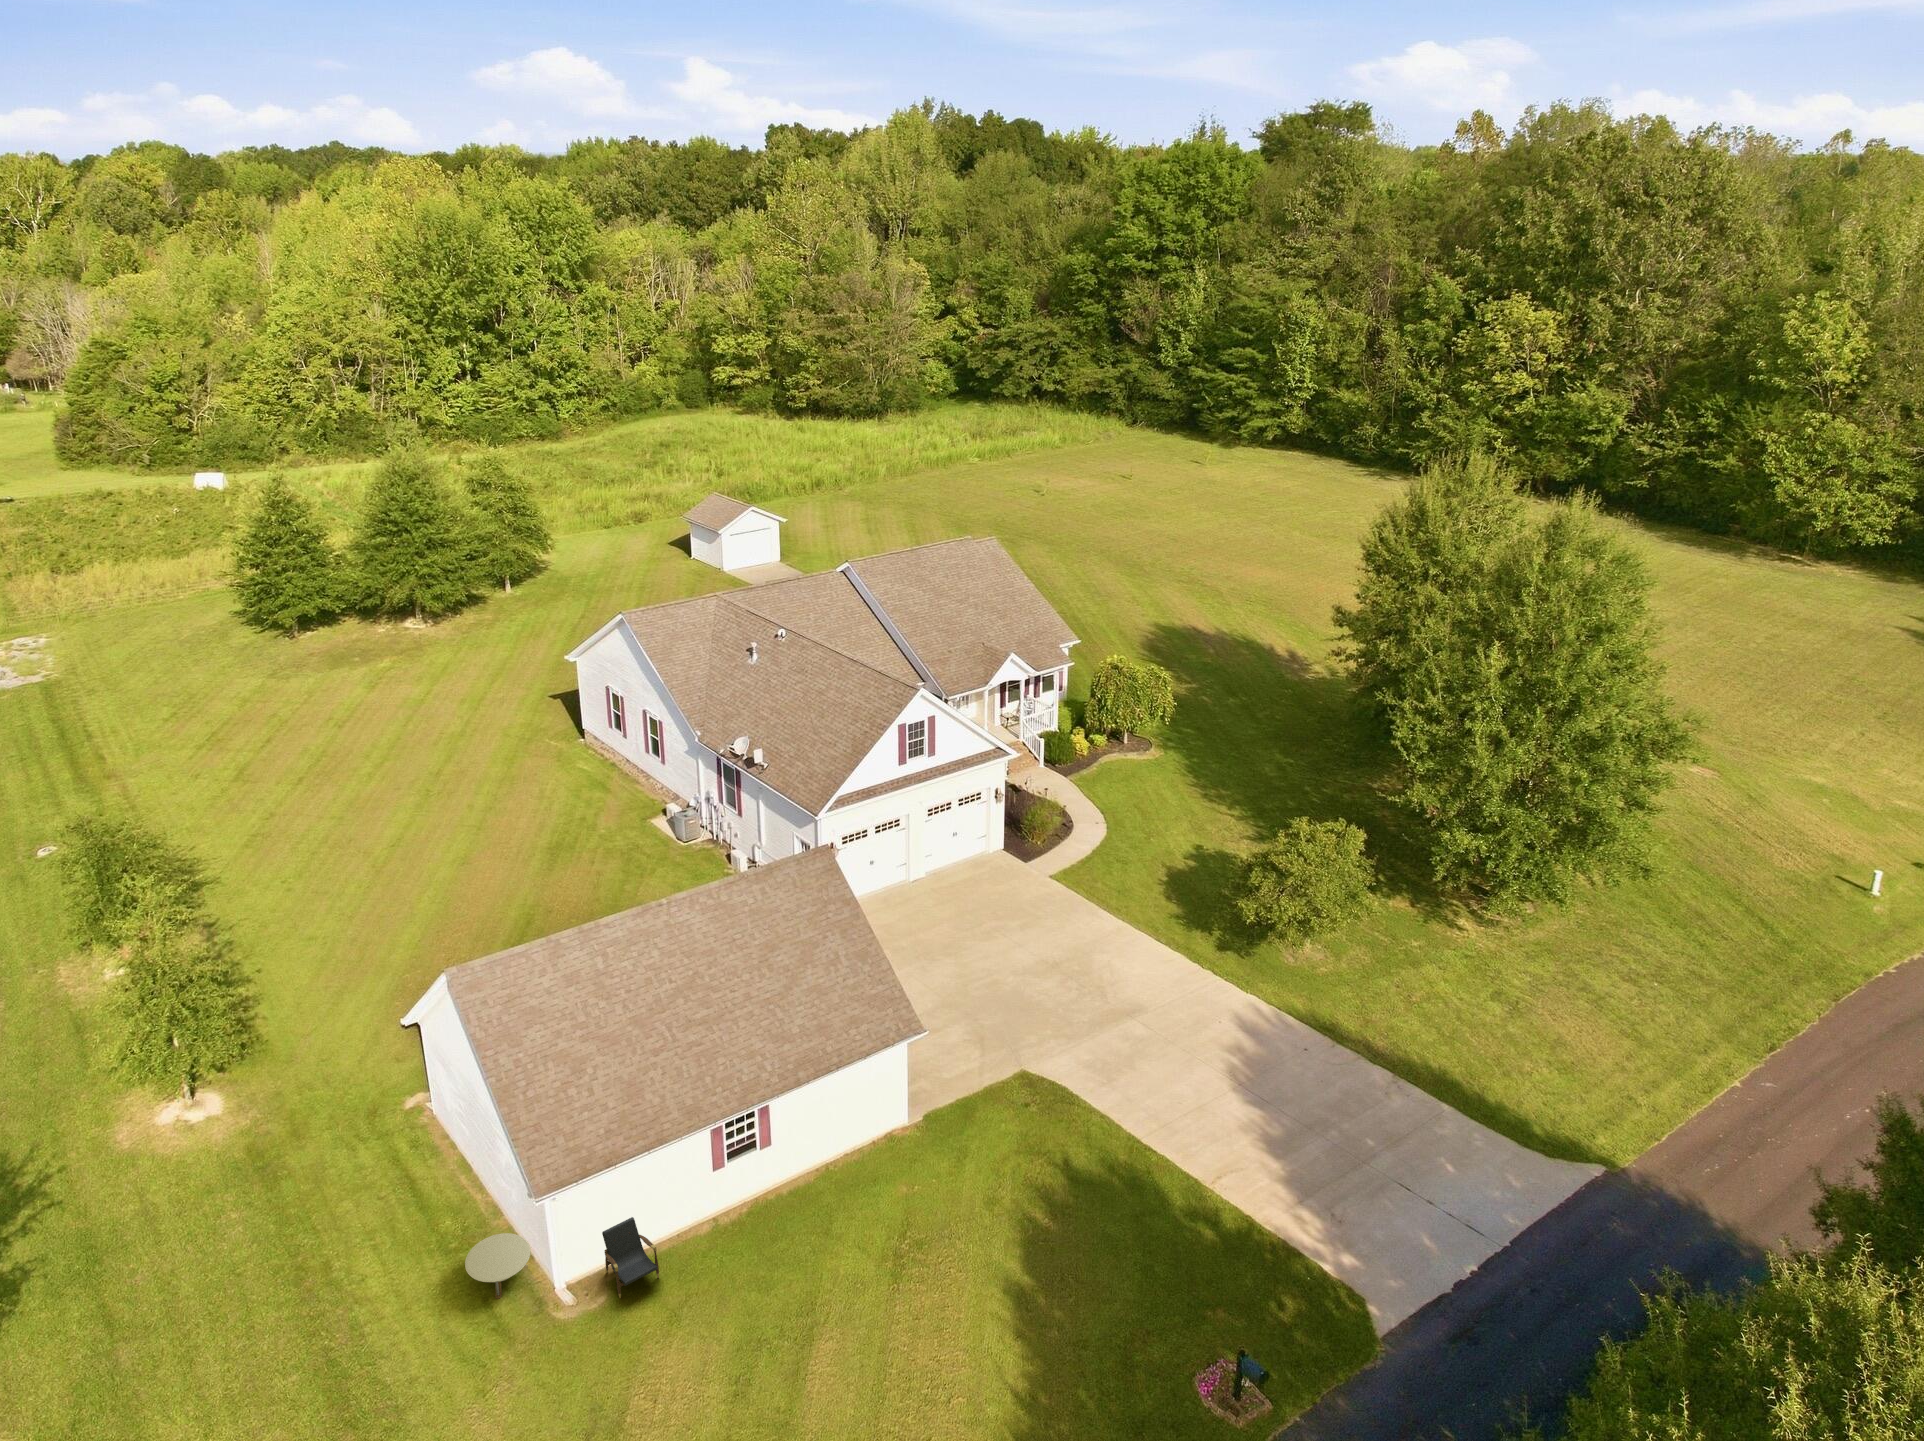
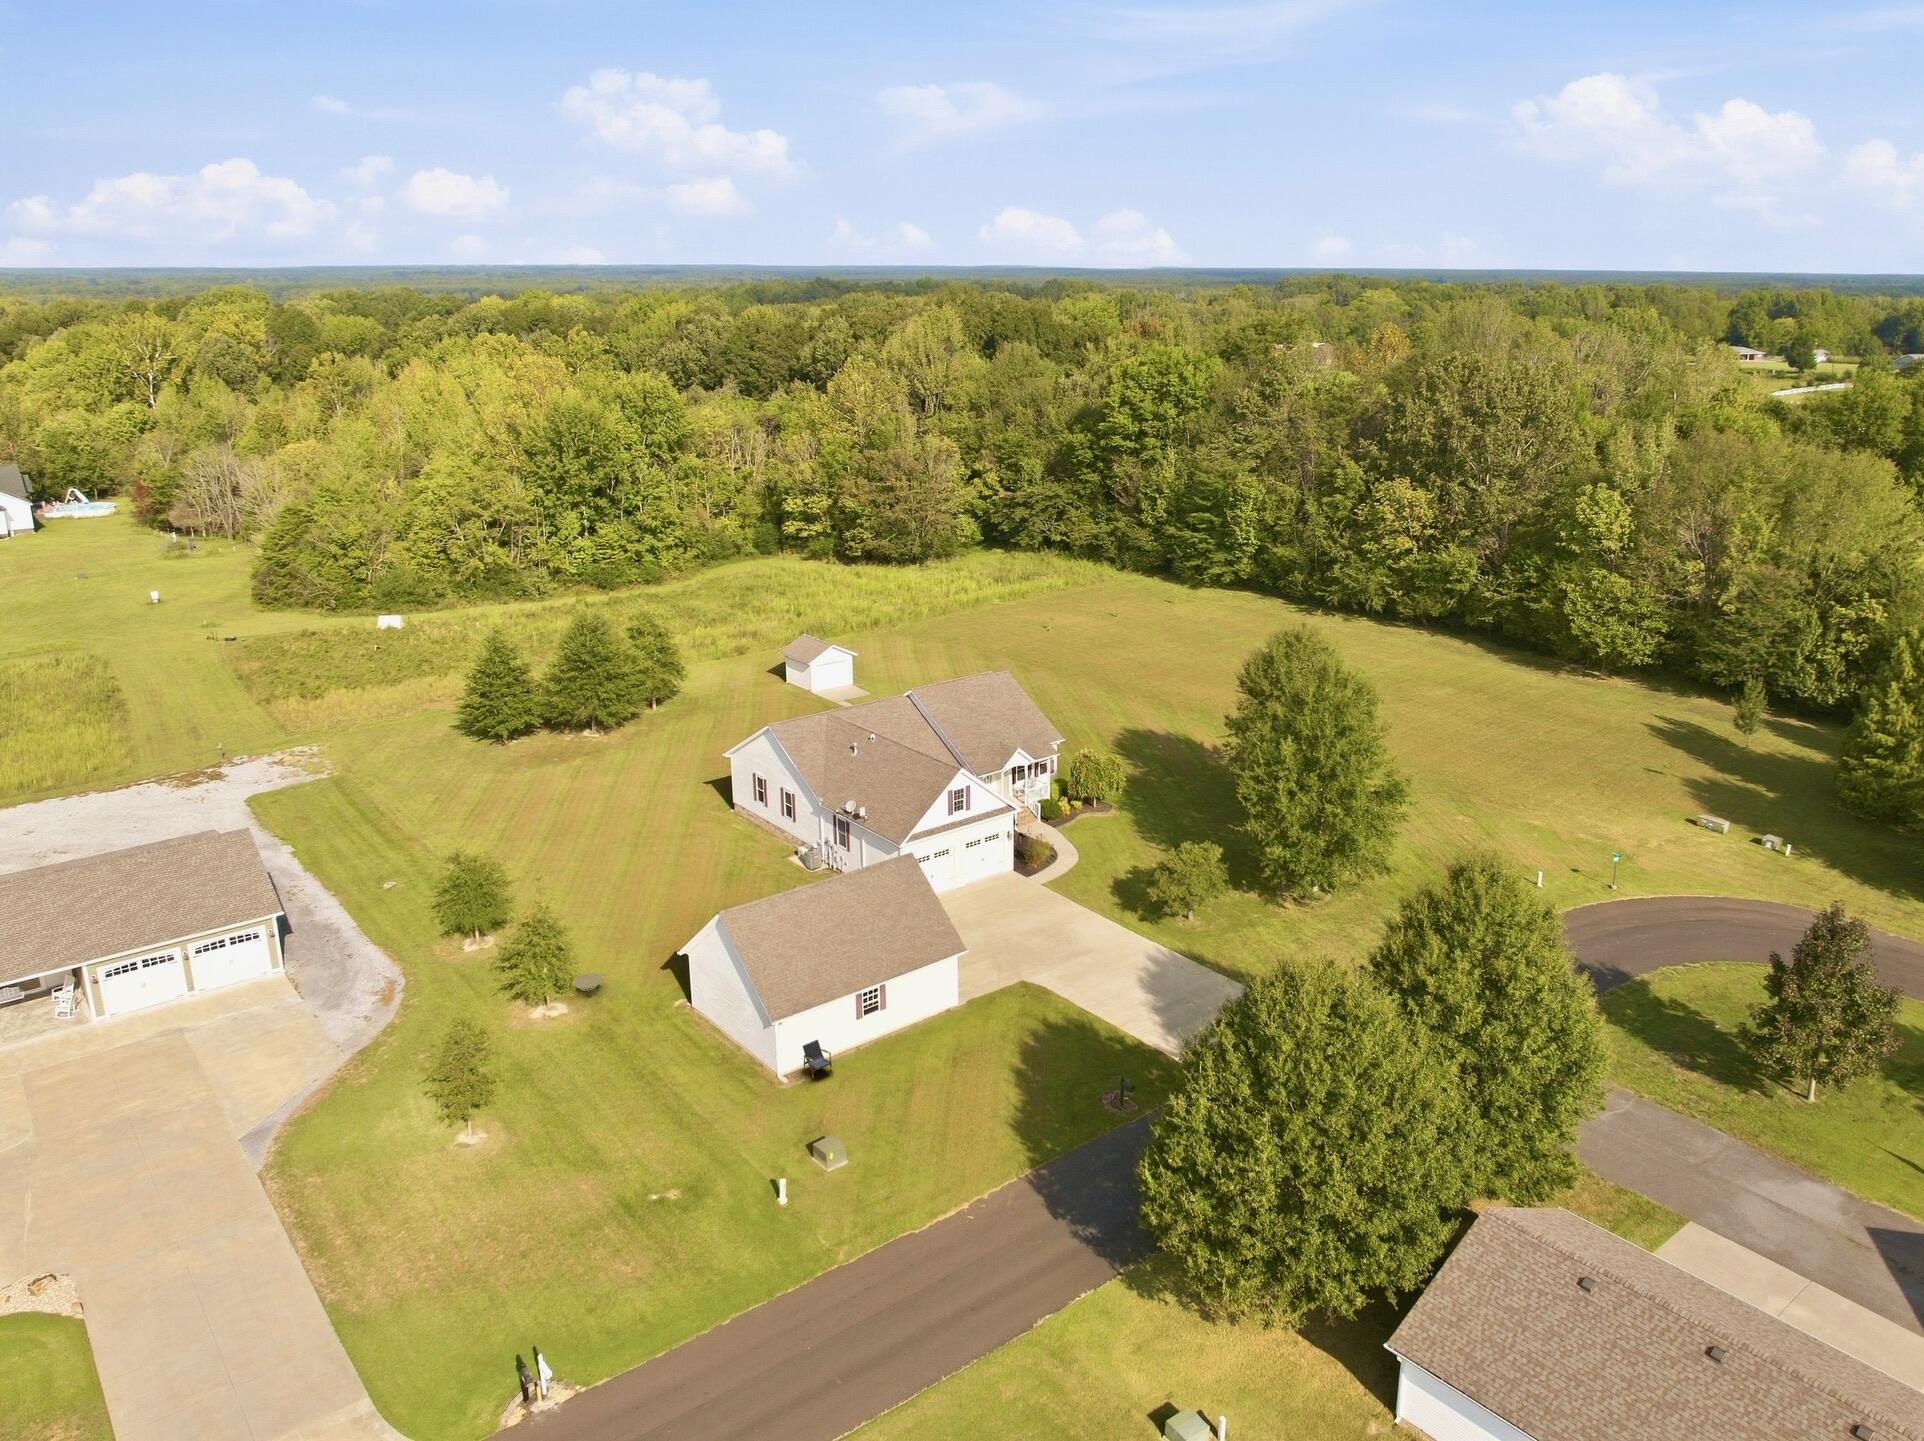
round table: present [465,1233,531,1299] -> present [572,973,603,998]

